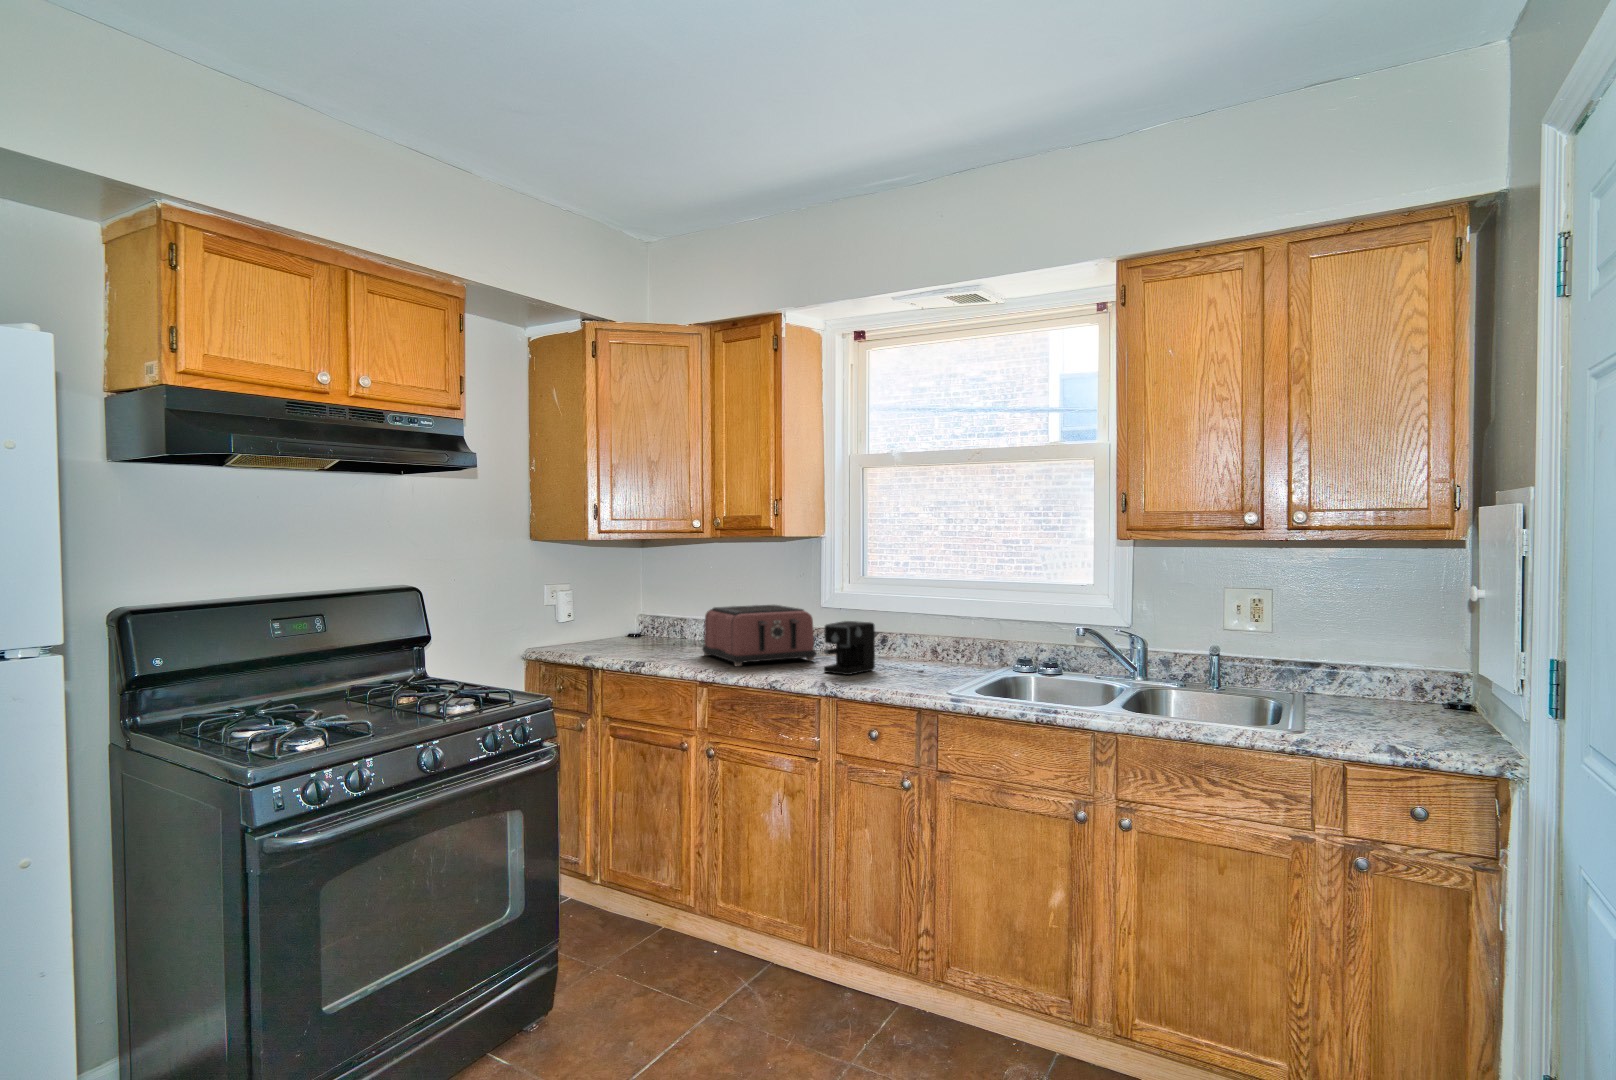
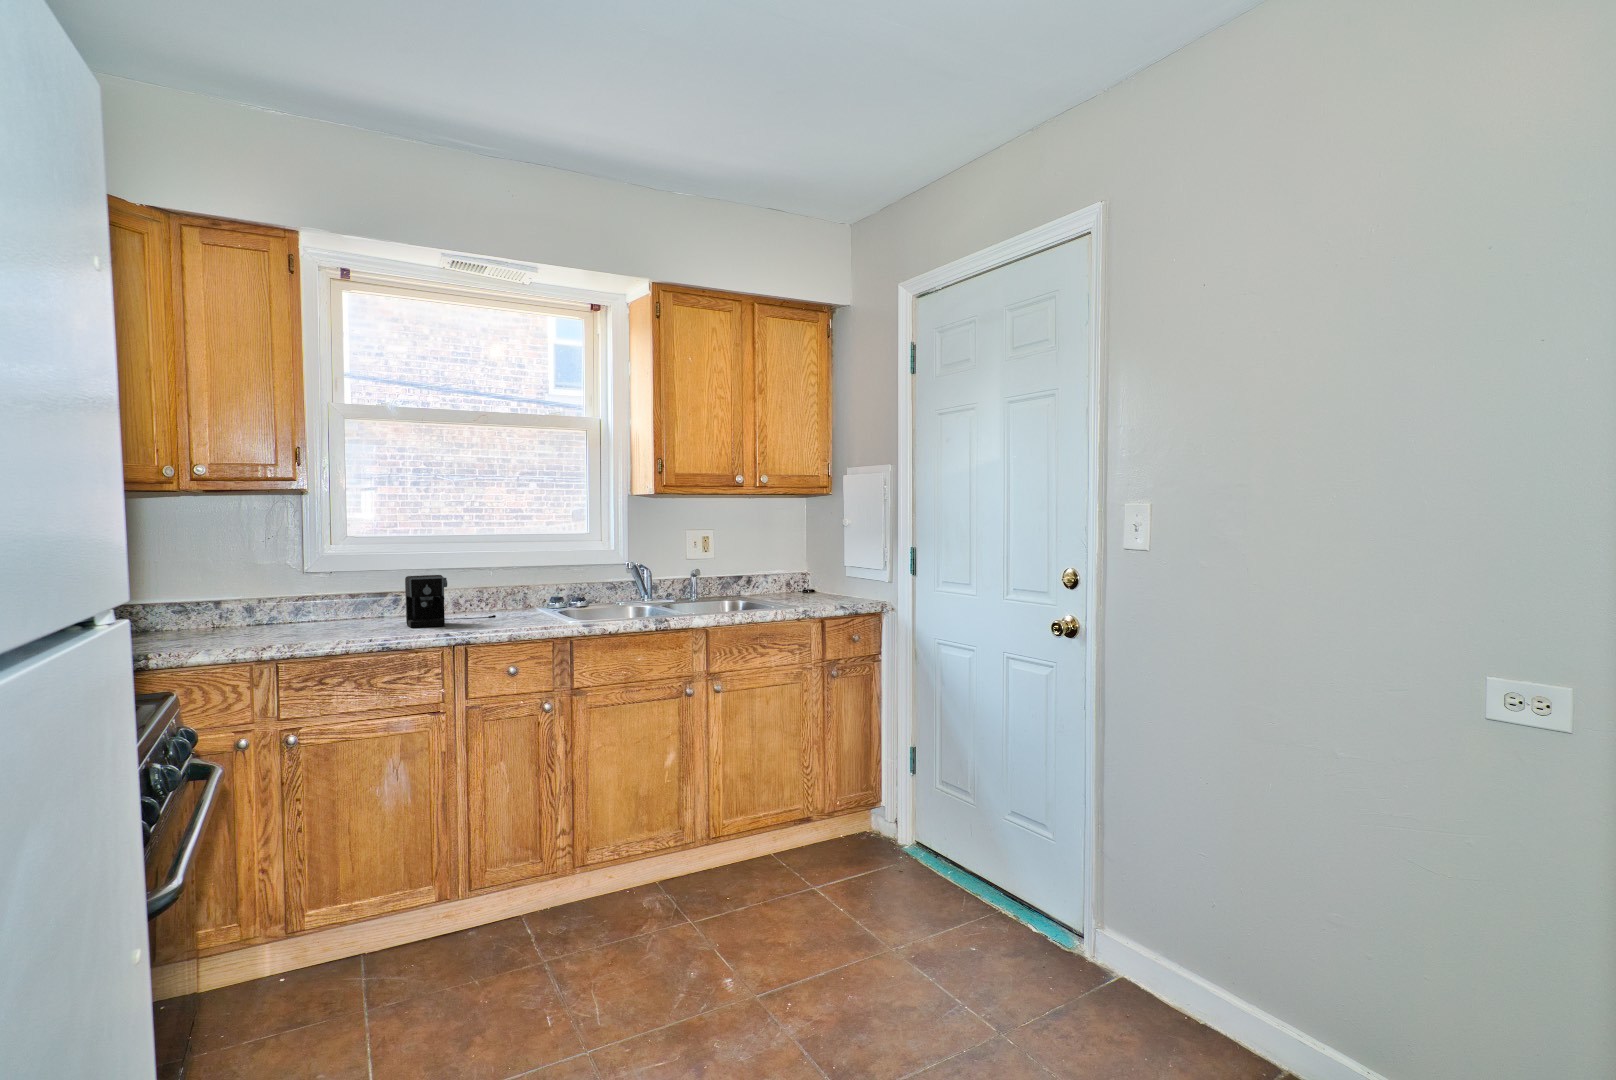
toaster: present [702,605,816,666] -> none [193,570,353,639]

